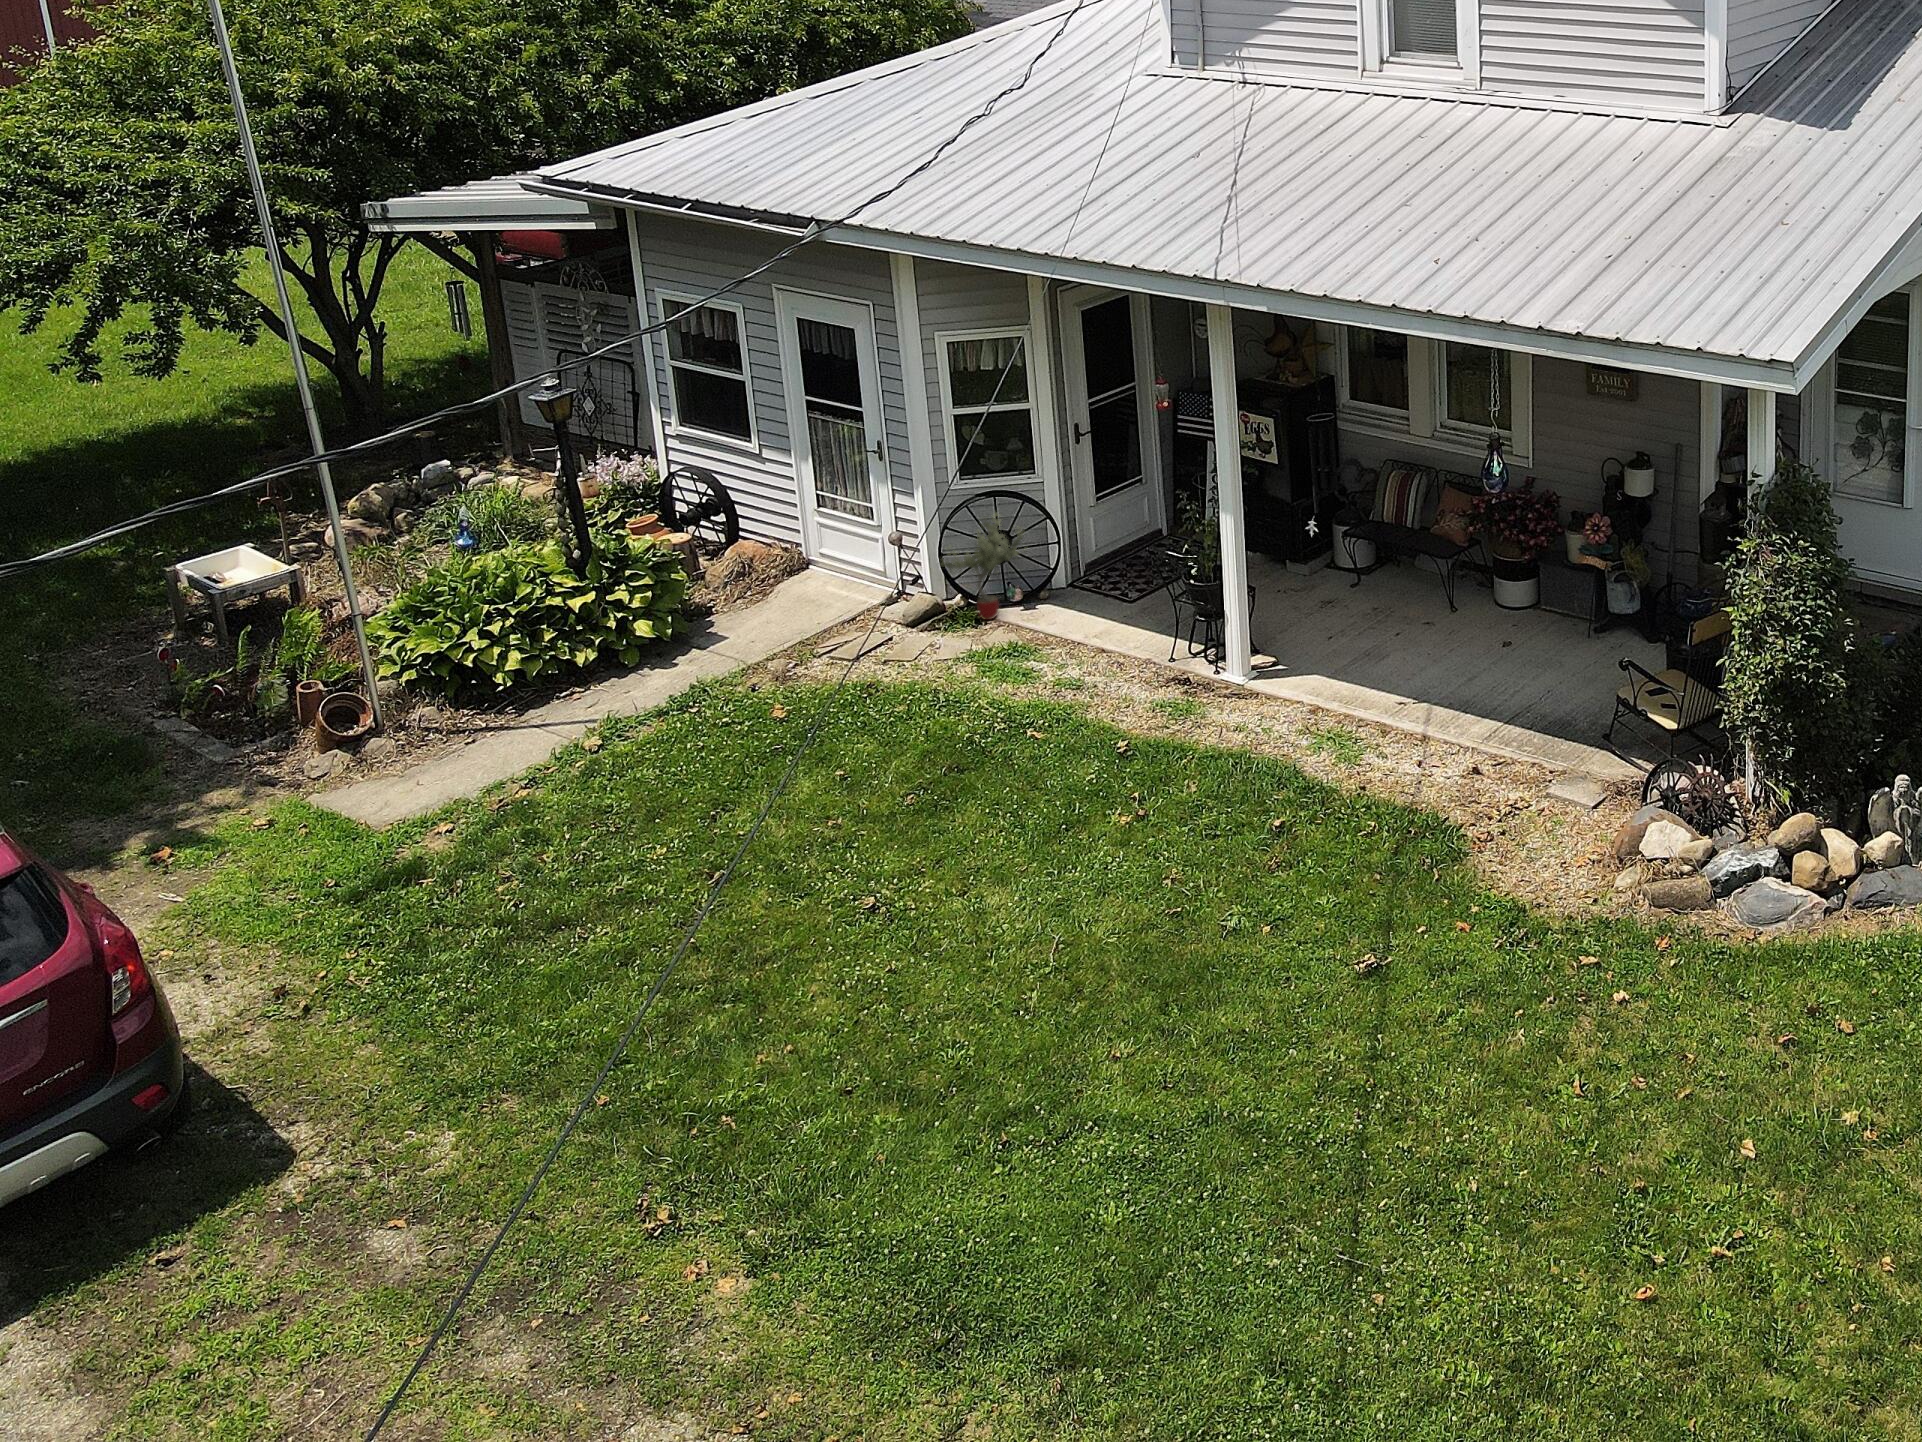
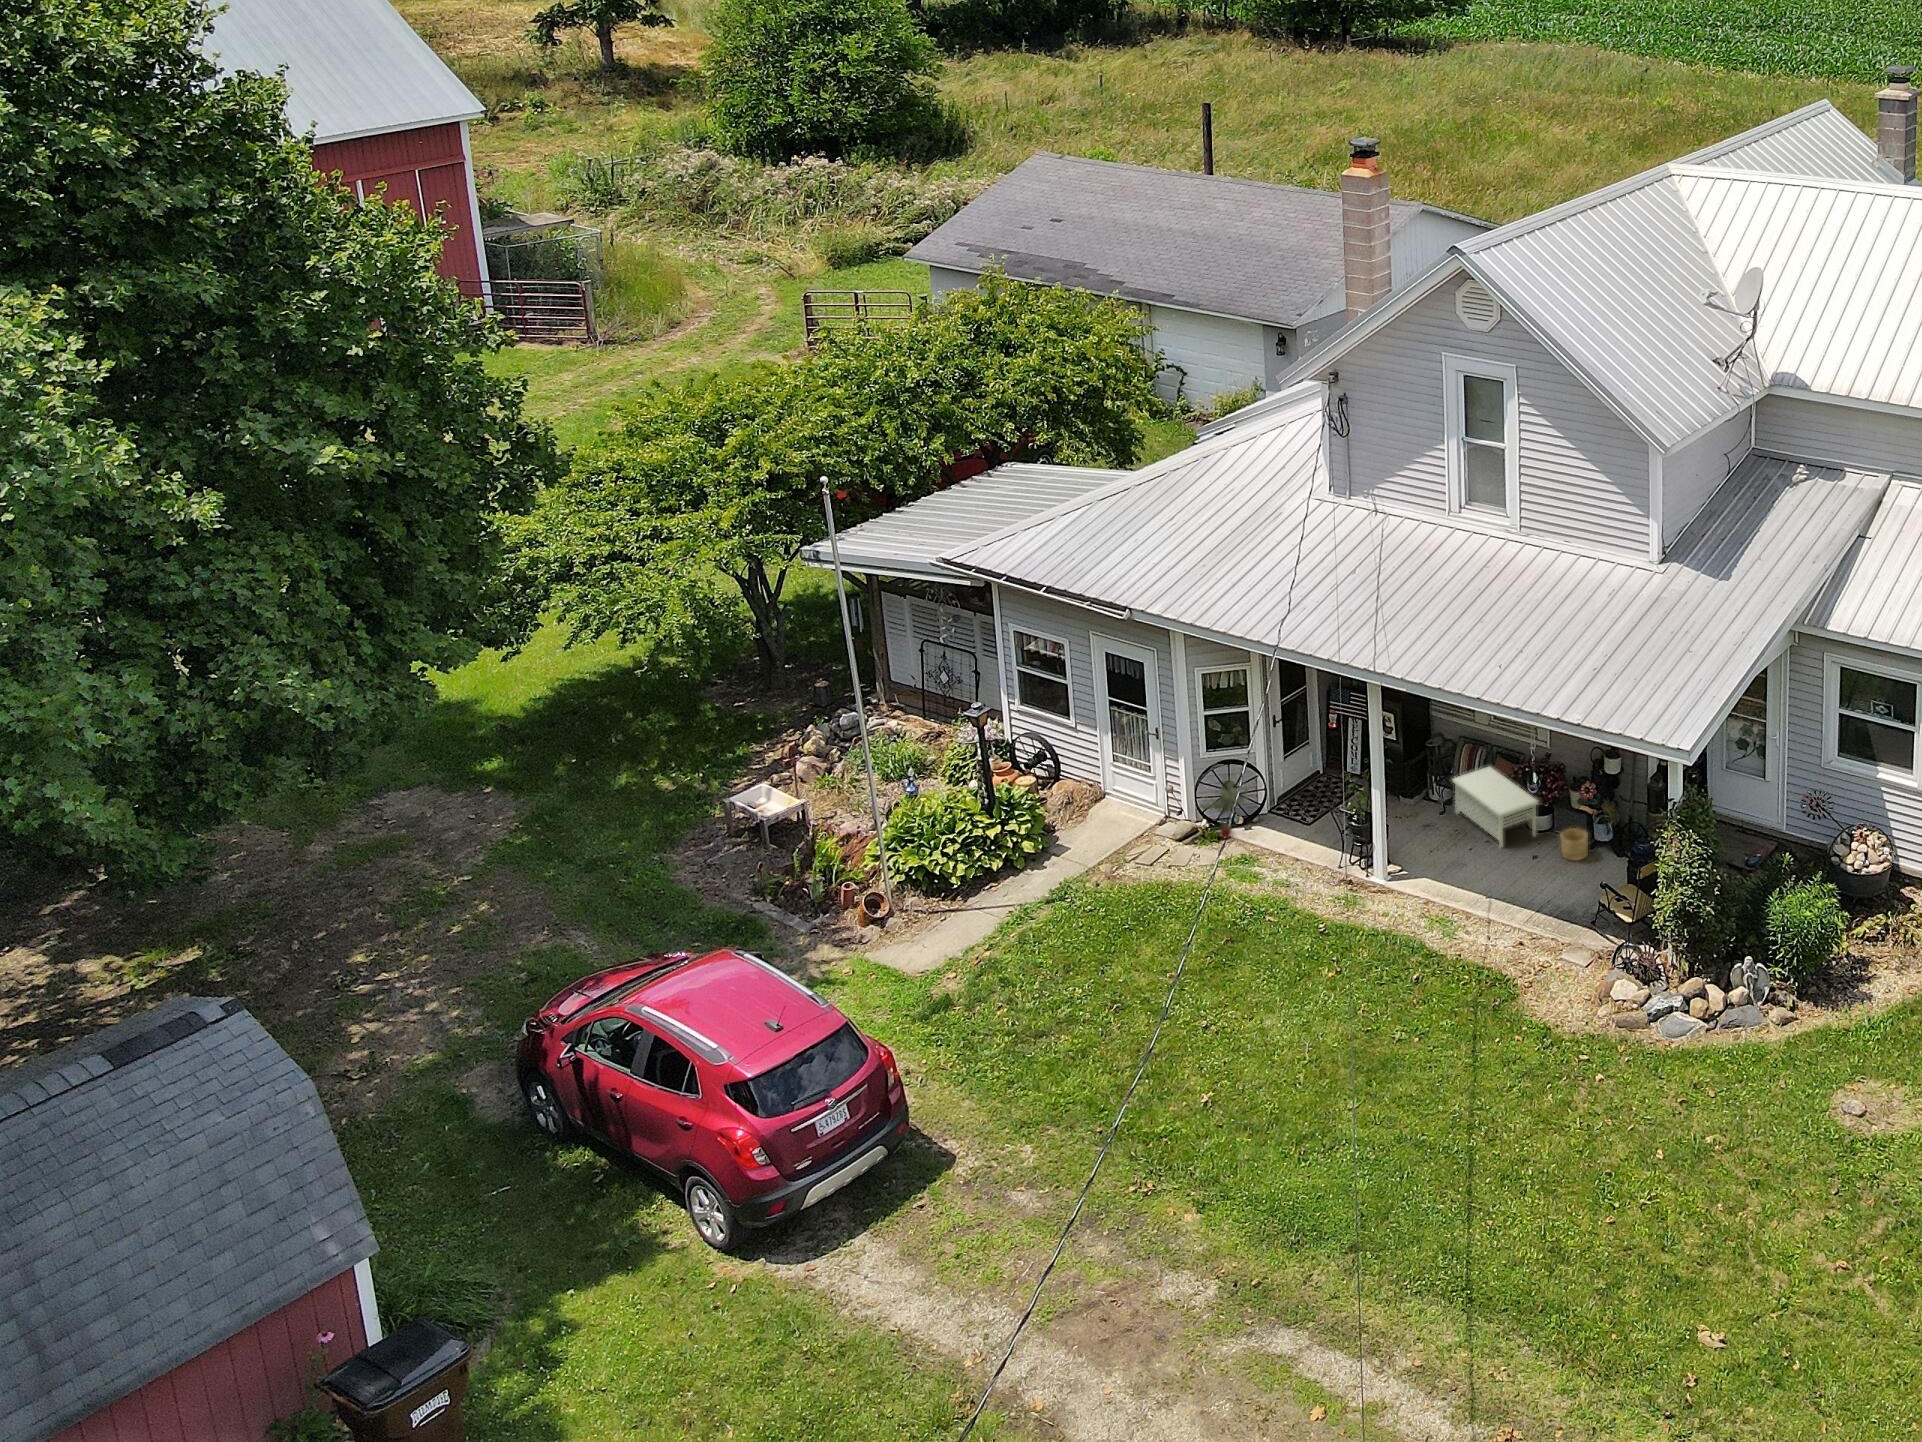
storage bench: none [1371,507,1515,630] -> present [1452,767,1538,847]
wooden bucket: none [1550,594,1599,646] -> present [1560,828,1588,861]

